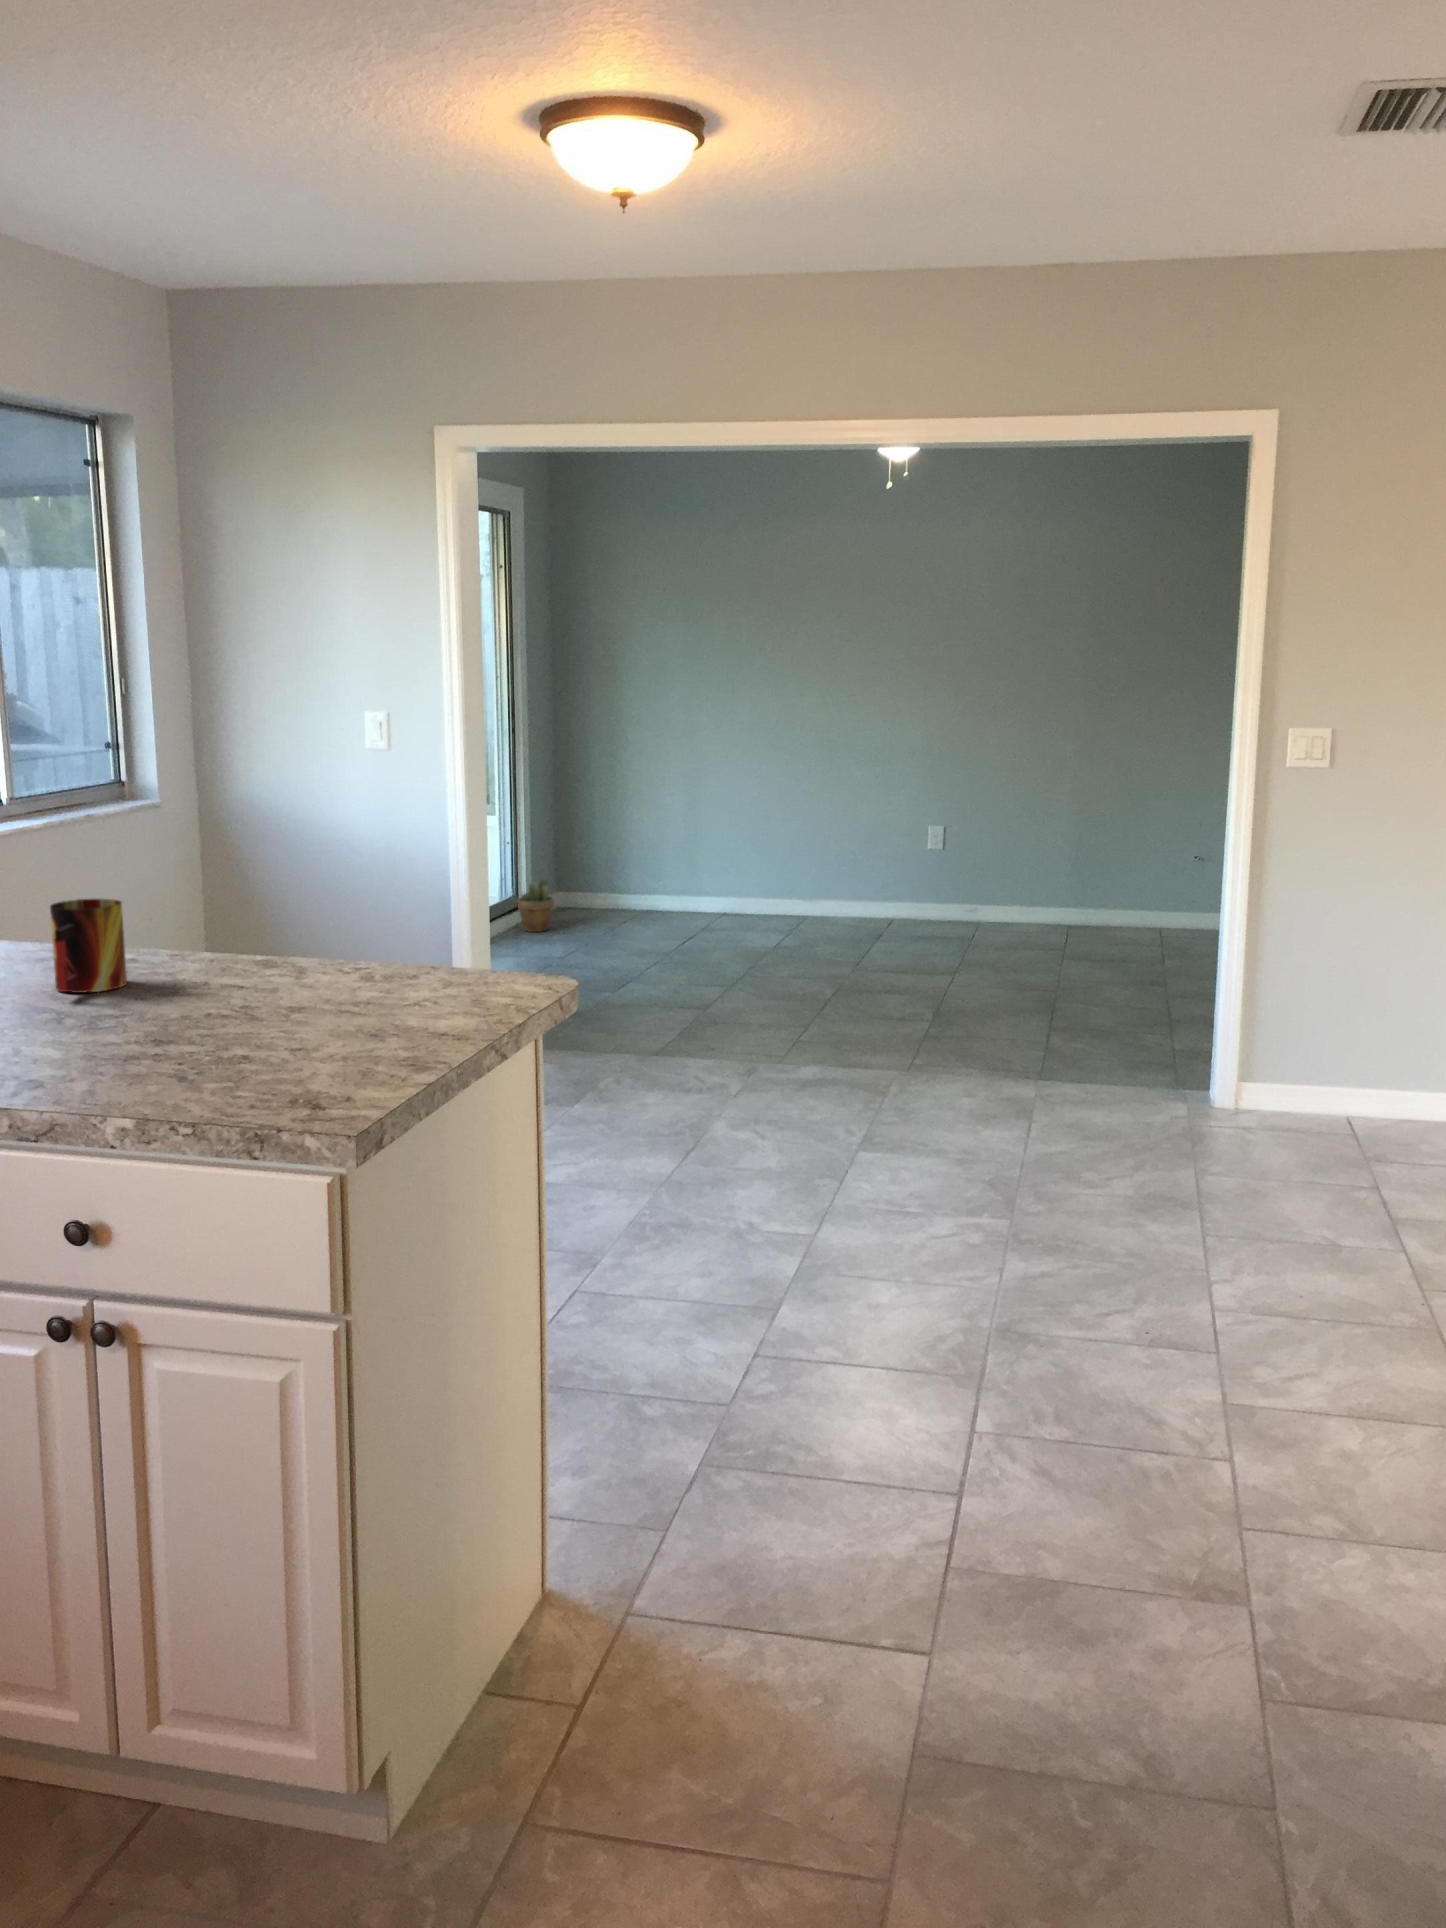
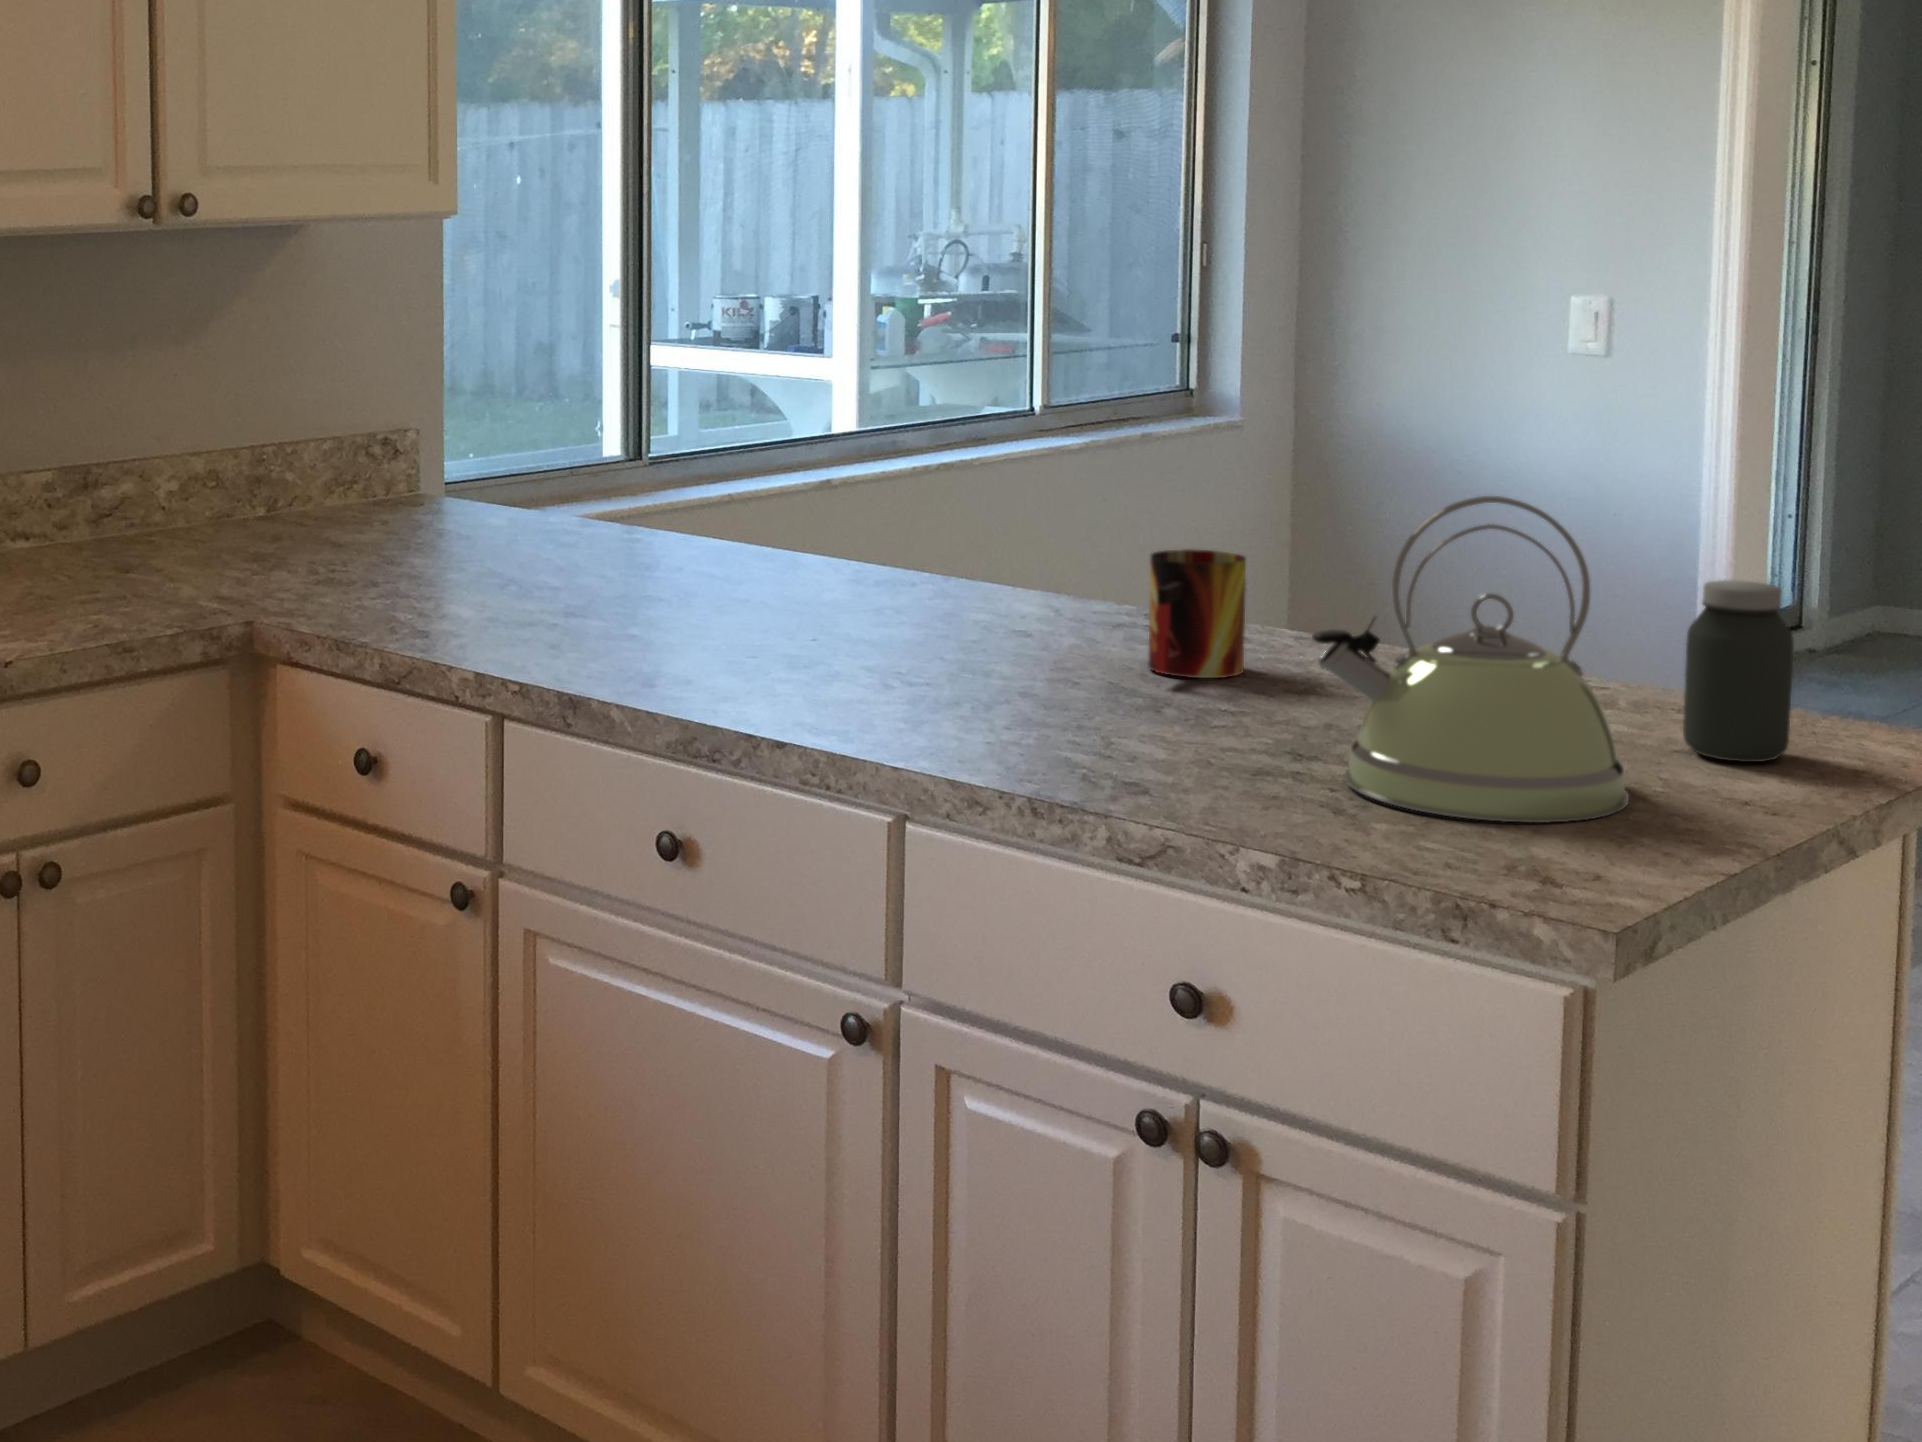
kettle: none [155,847,372,1071] -> present [1312,496,1629,823]
potted plant: present [517,878,554,932] -> none [1804,577,1877,667]
jar: none [406,892,469,1008] -> present [1683,580,1794,762]

